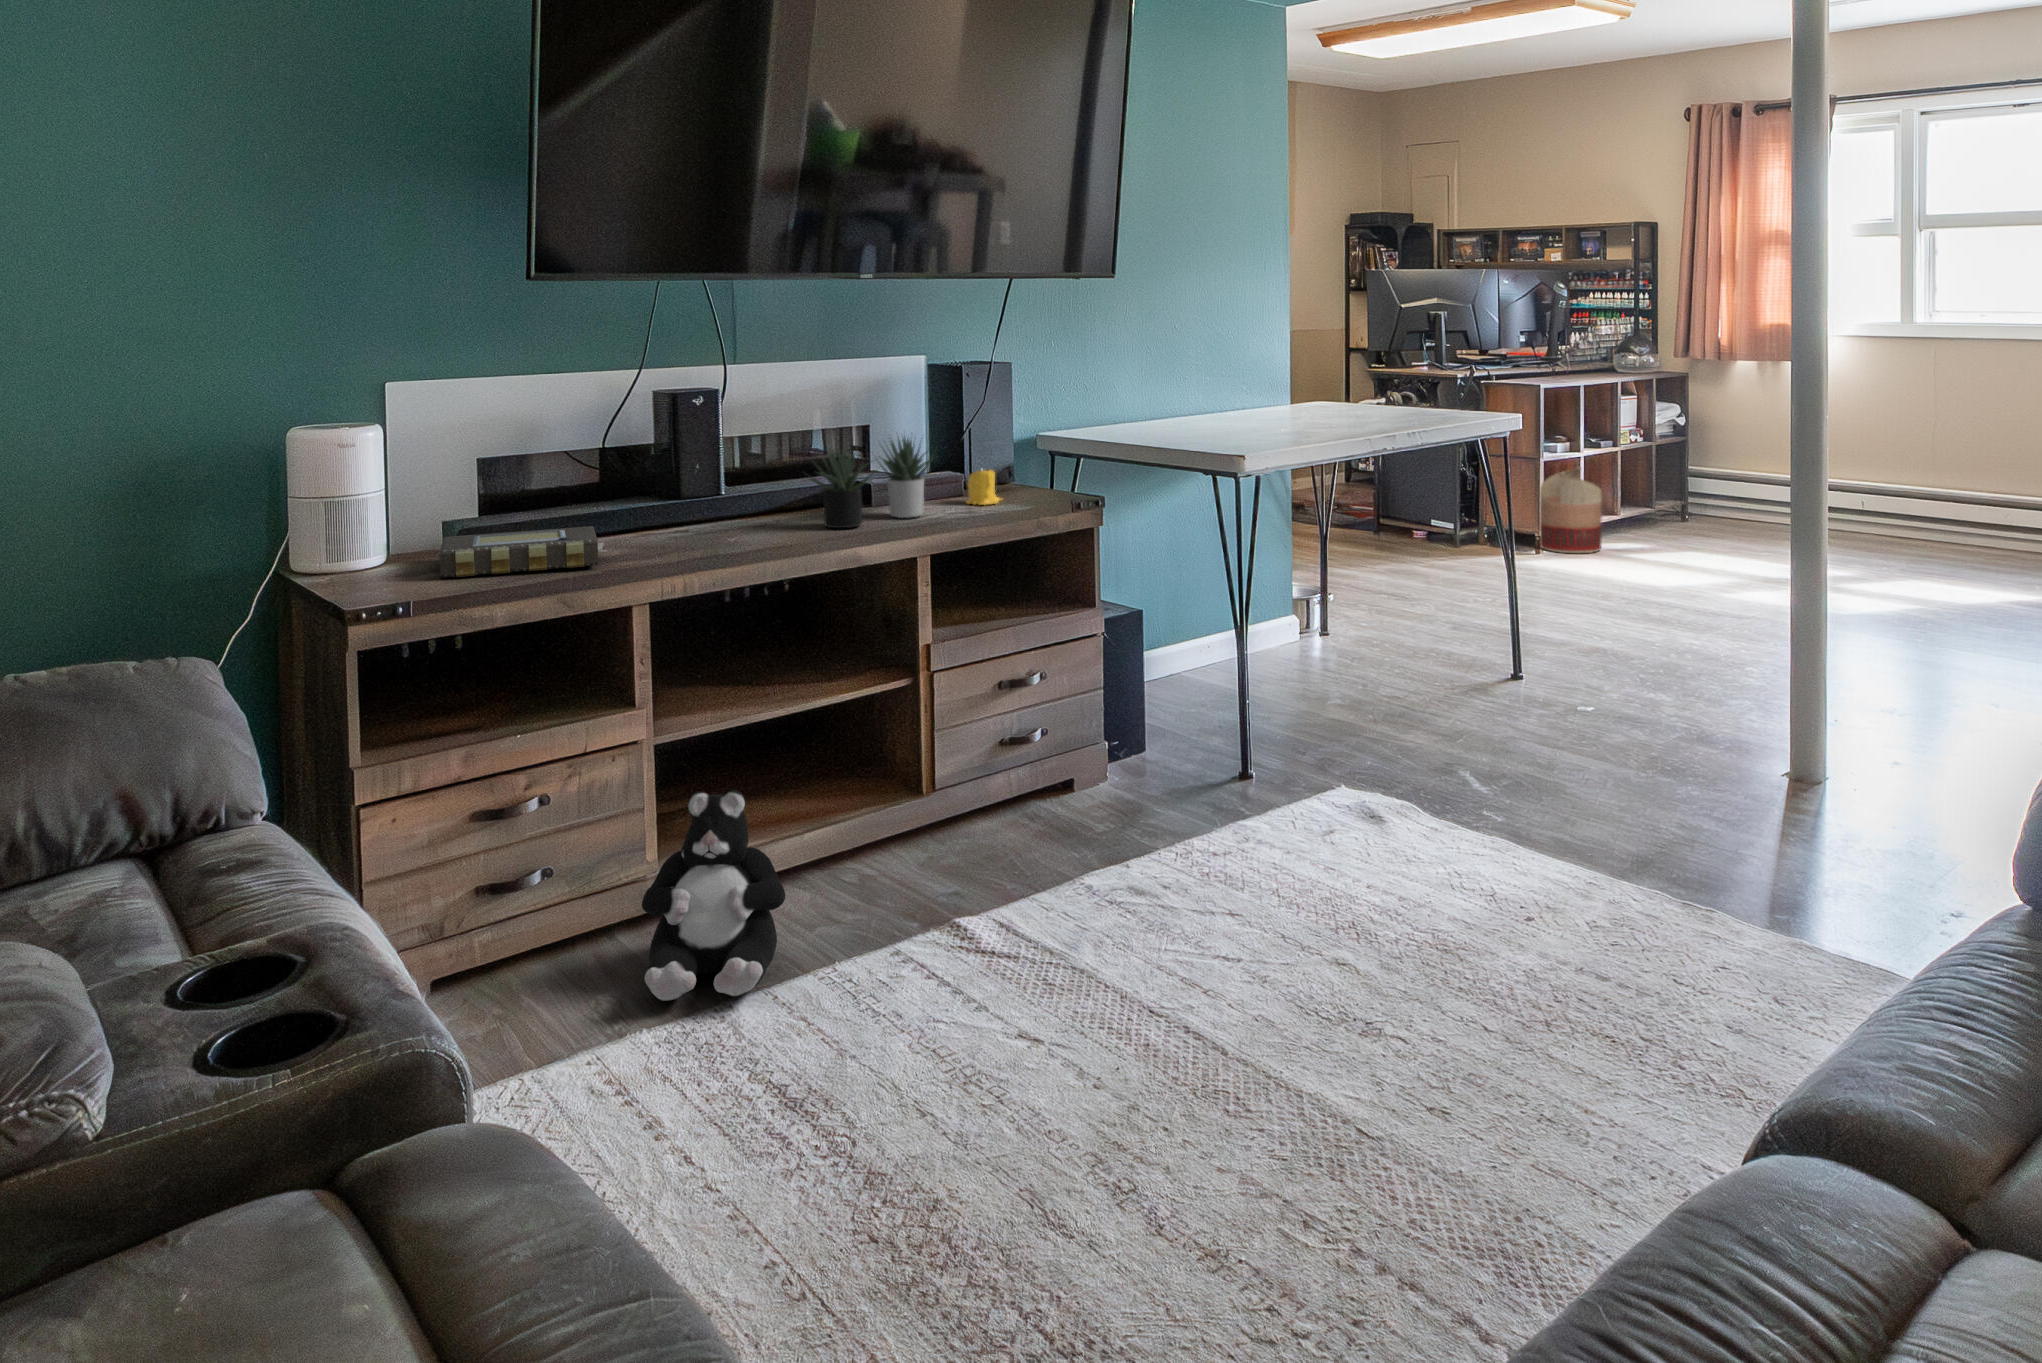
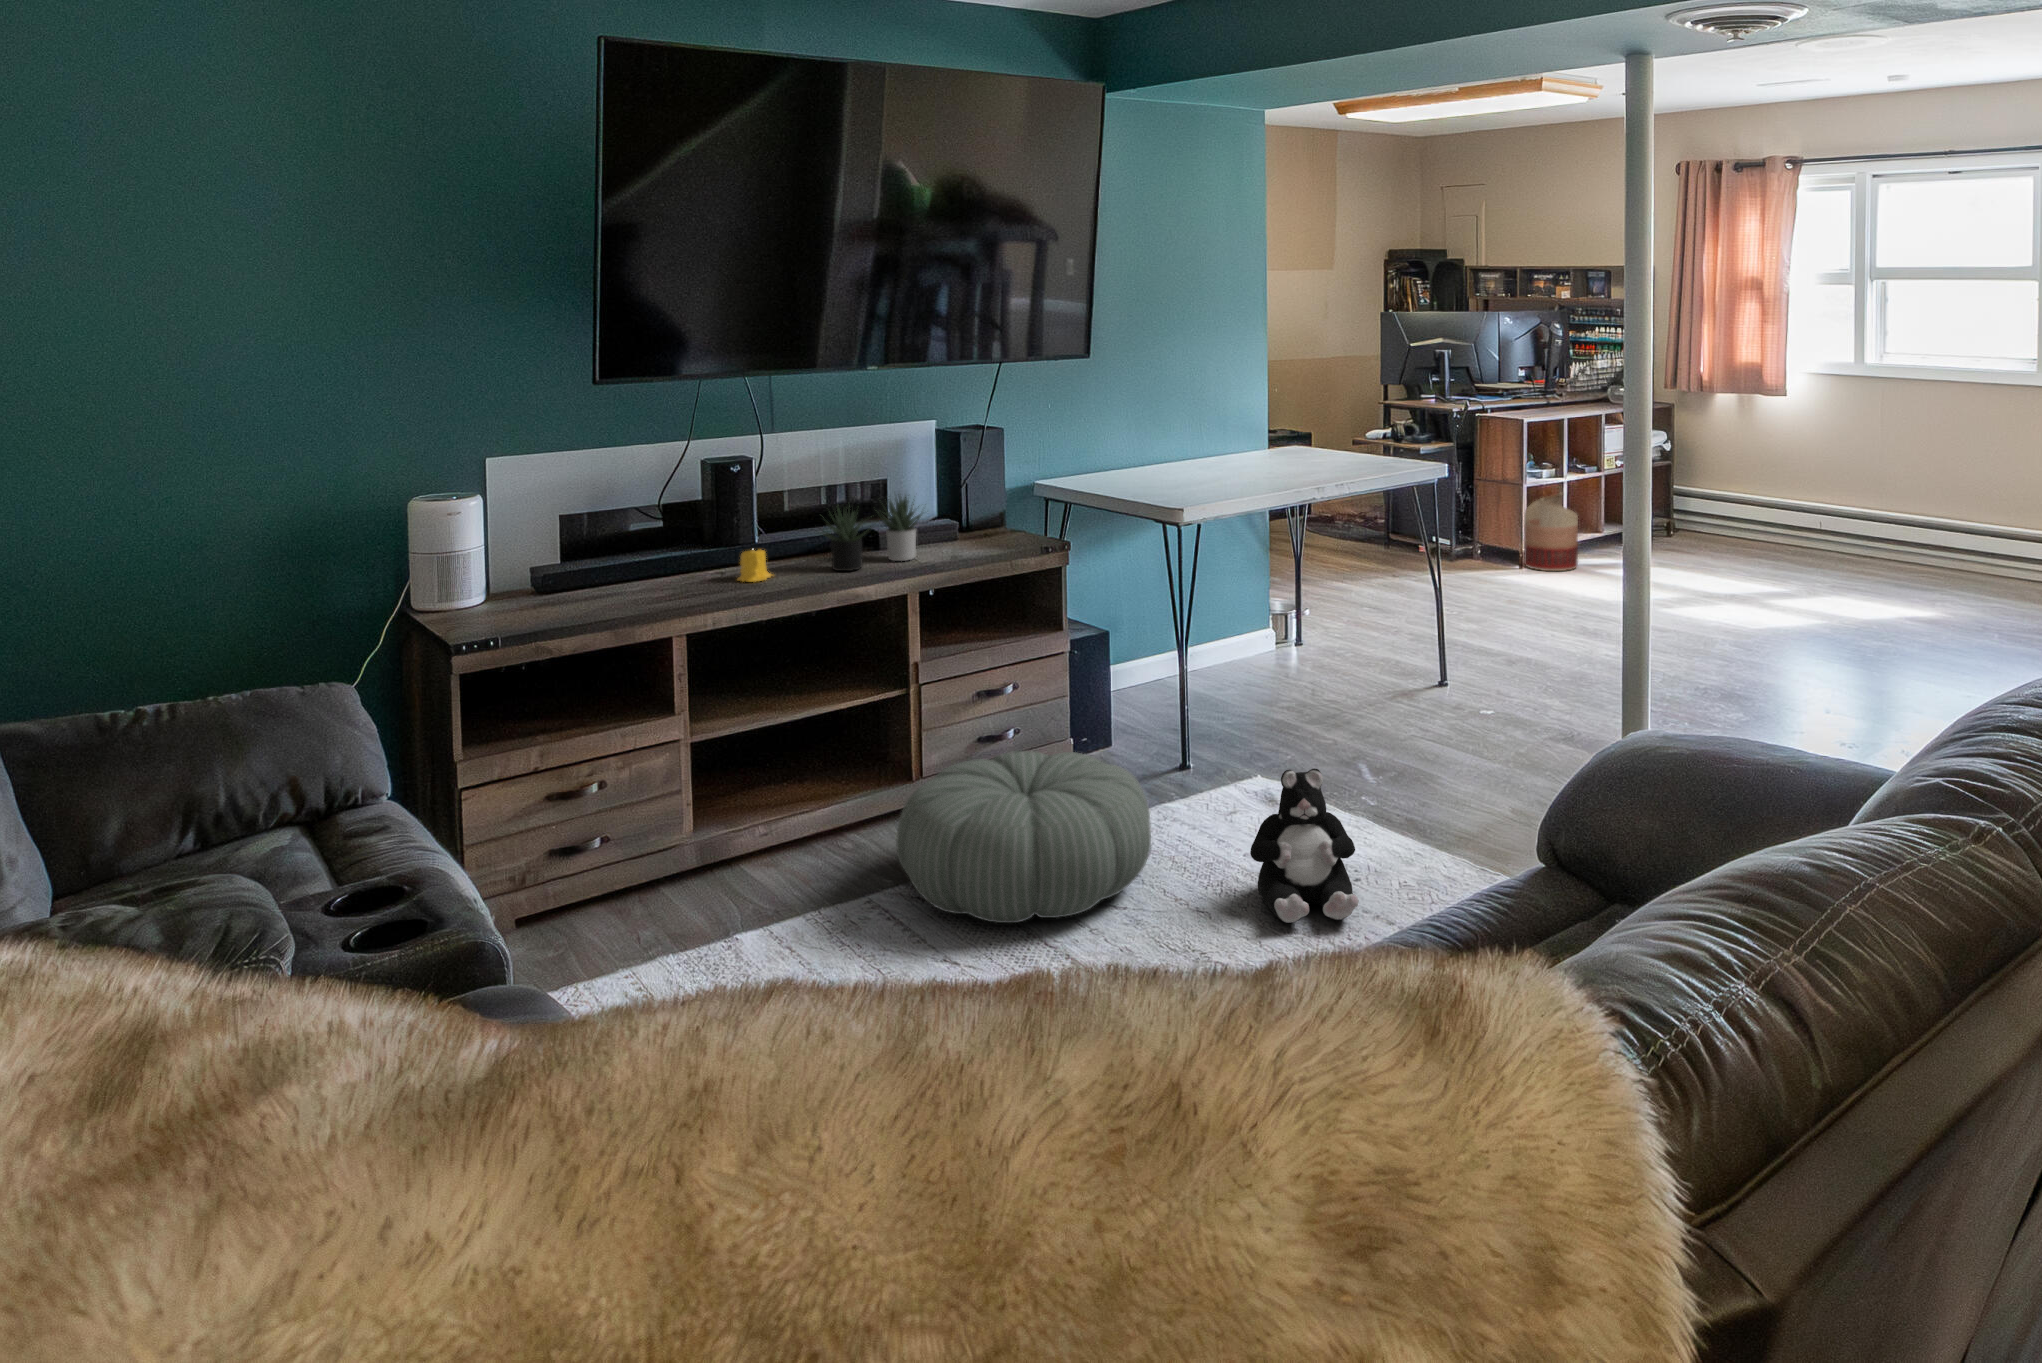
candle: present [966,470,1002,505] -> present [738,549,773,582]
book: present [436,526,607,578] -> none [518,573,653,616]
pouf: none [929,754,1261,984] -> present [896,751,1151,923]
plush toy: present [642,790,786,1001] -> present [1250,768,1359,923]

